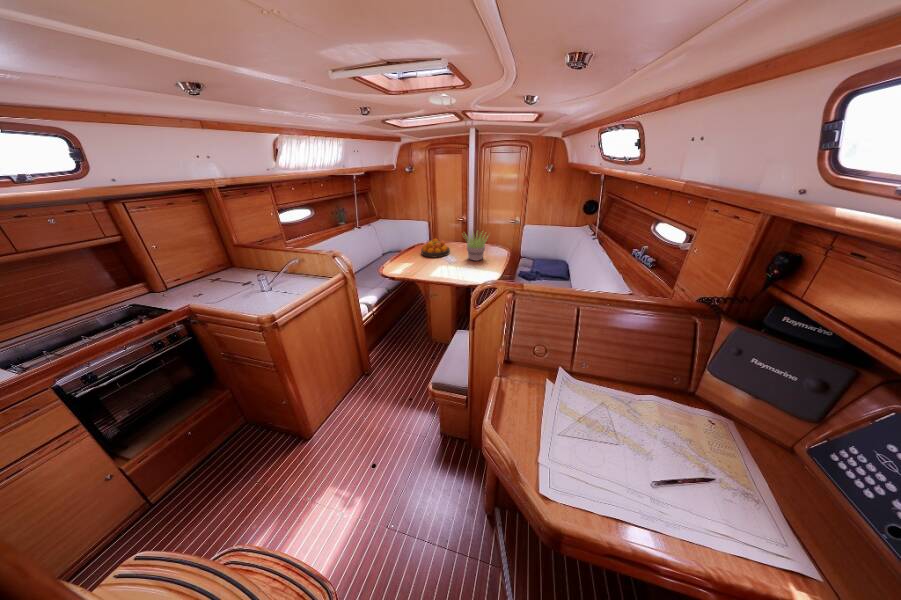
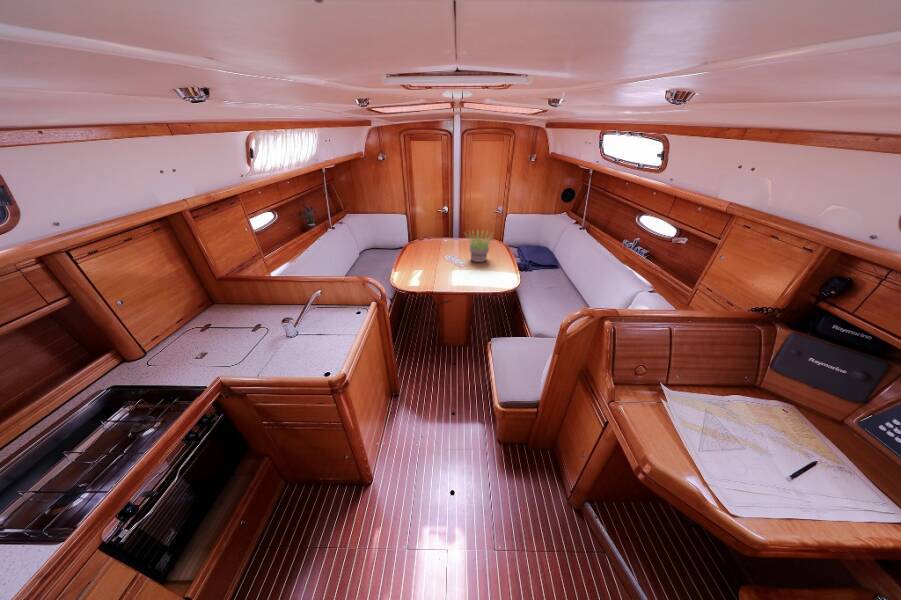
fruit bowl: present [421,239,450,257] -> none [416,239,447,261]

